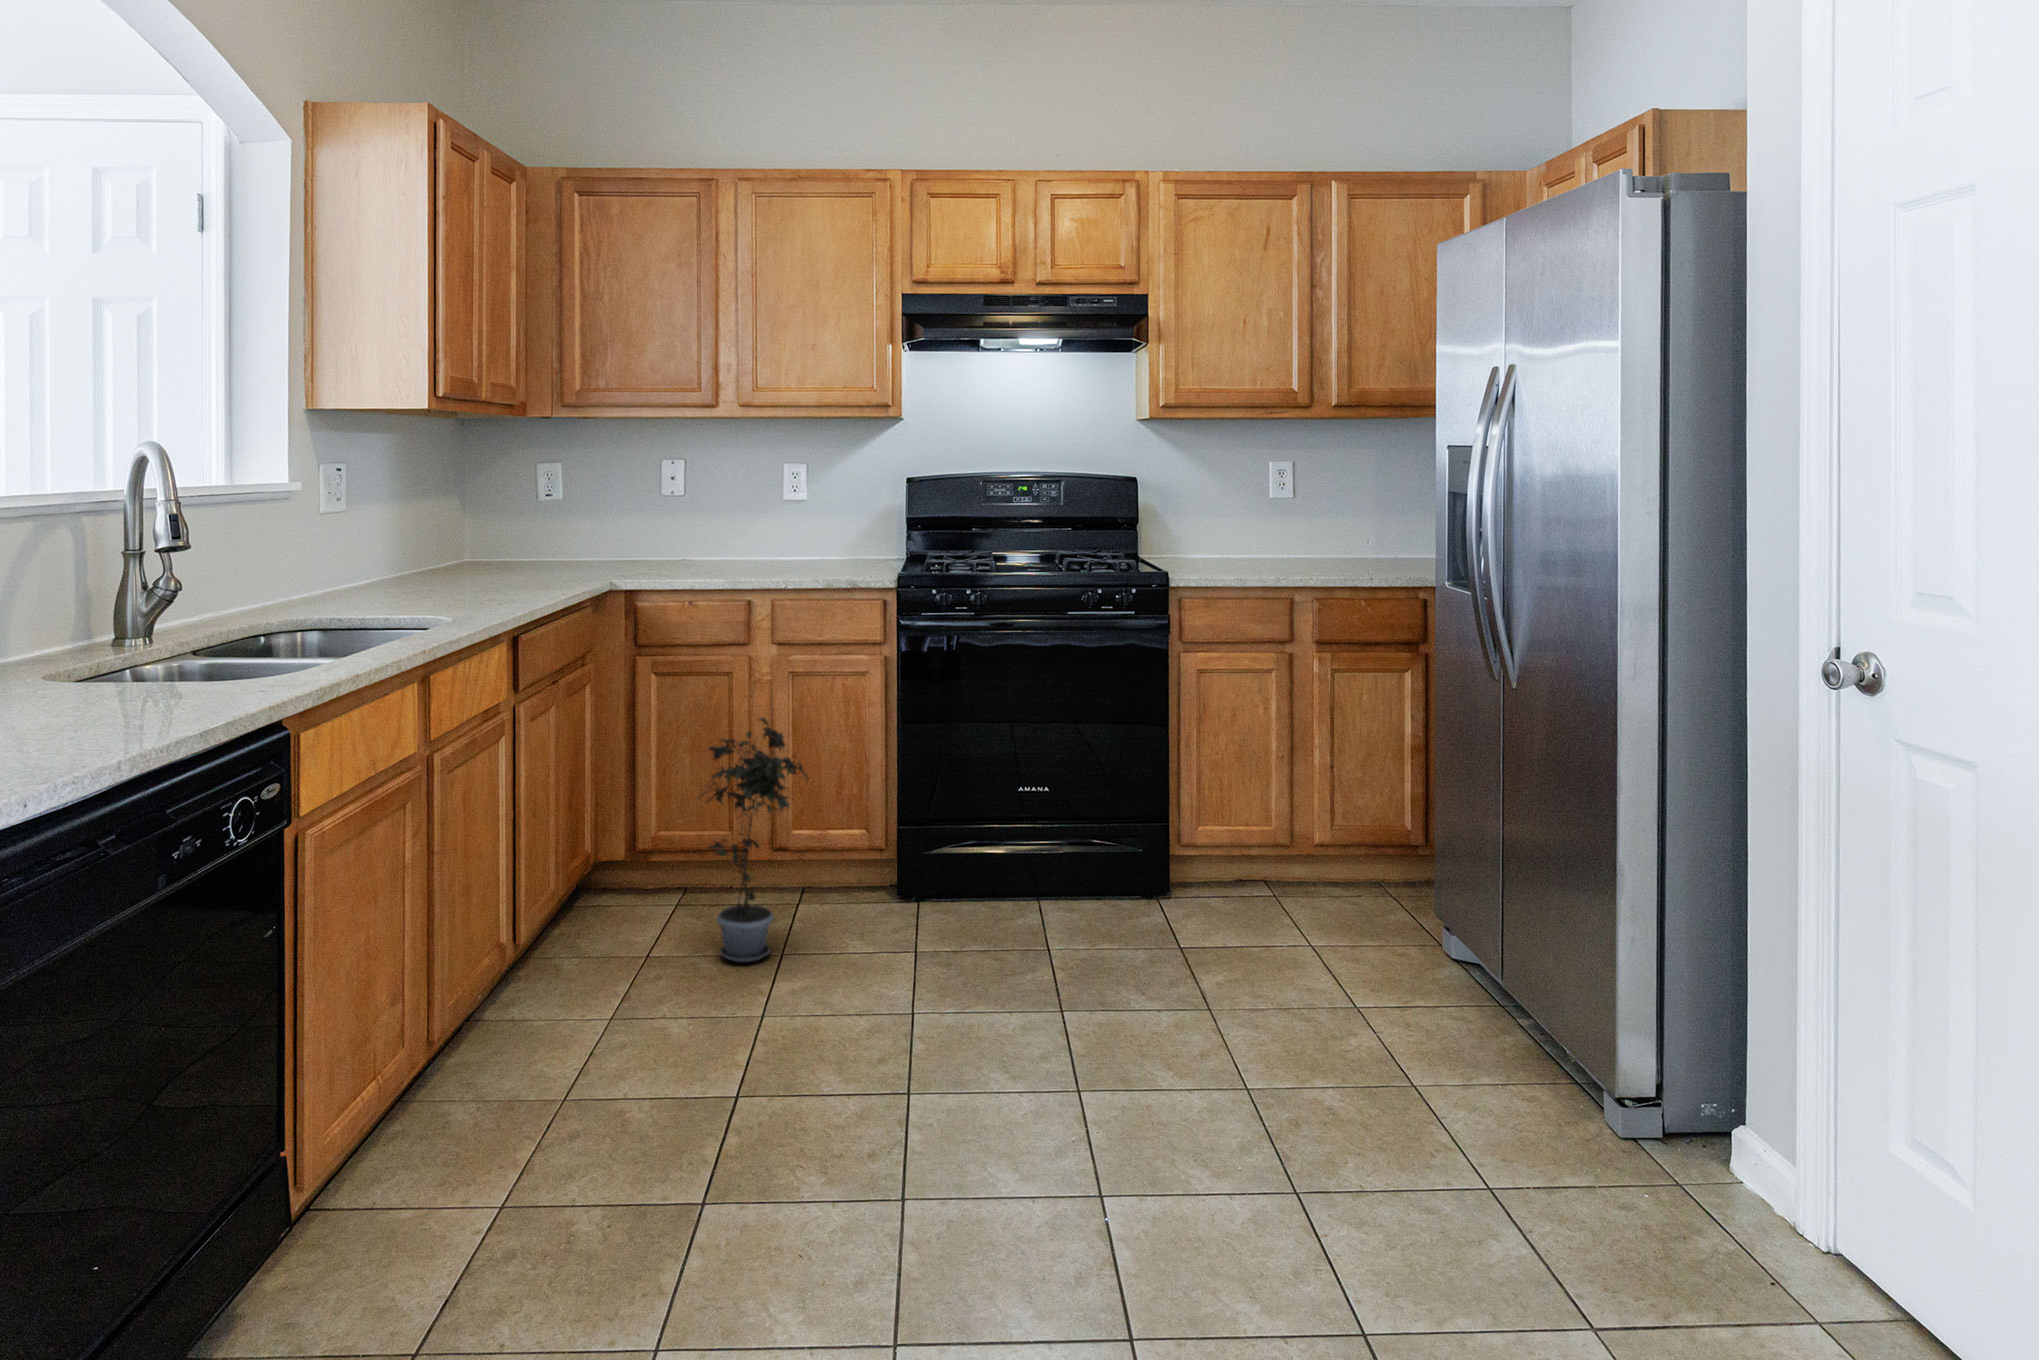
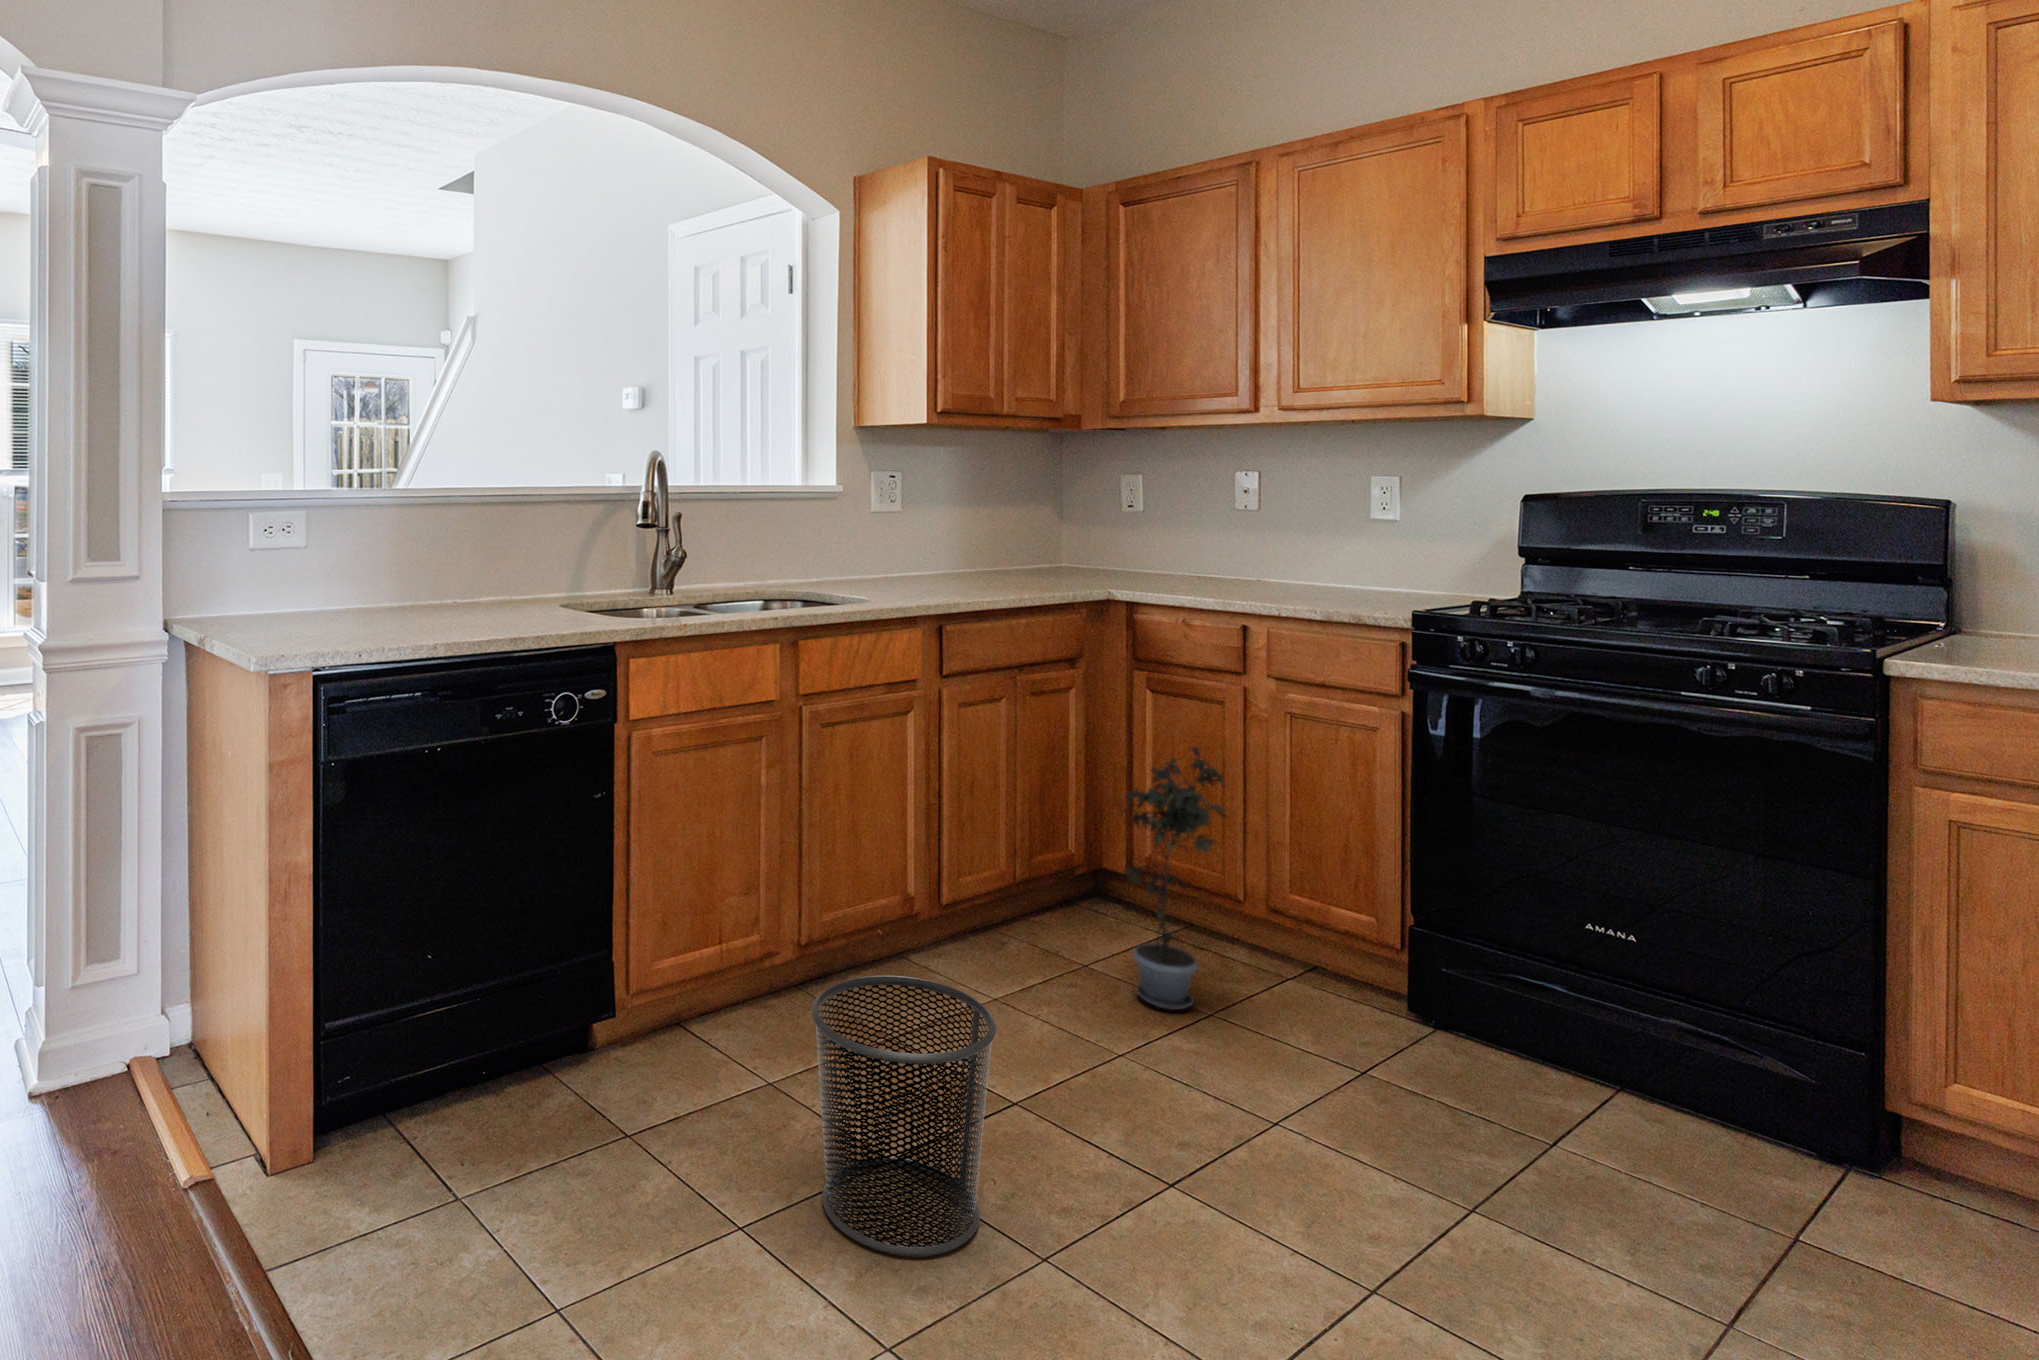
waste bin: none [679,980,861,1251] -> present [811,976,996,1256]

